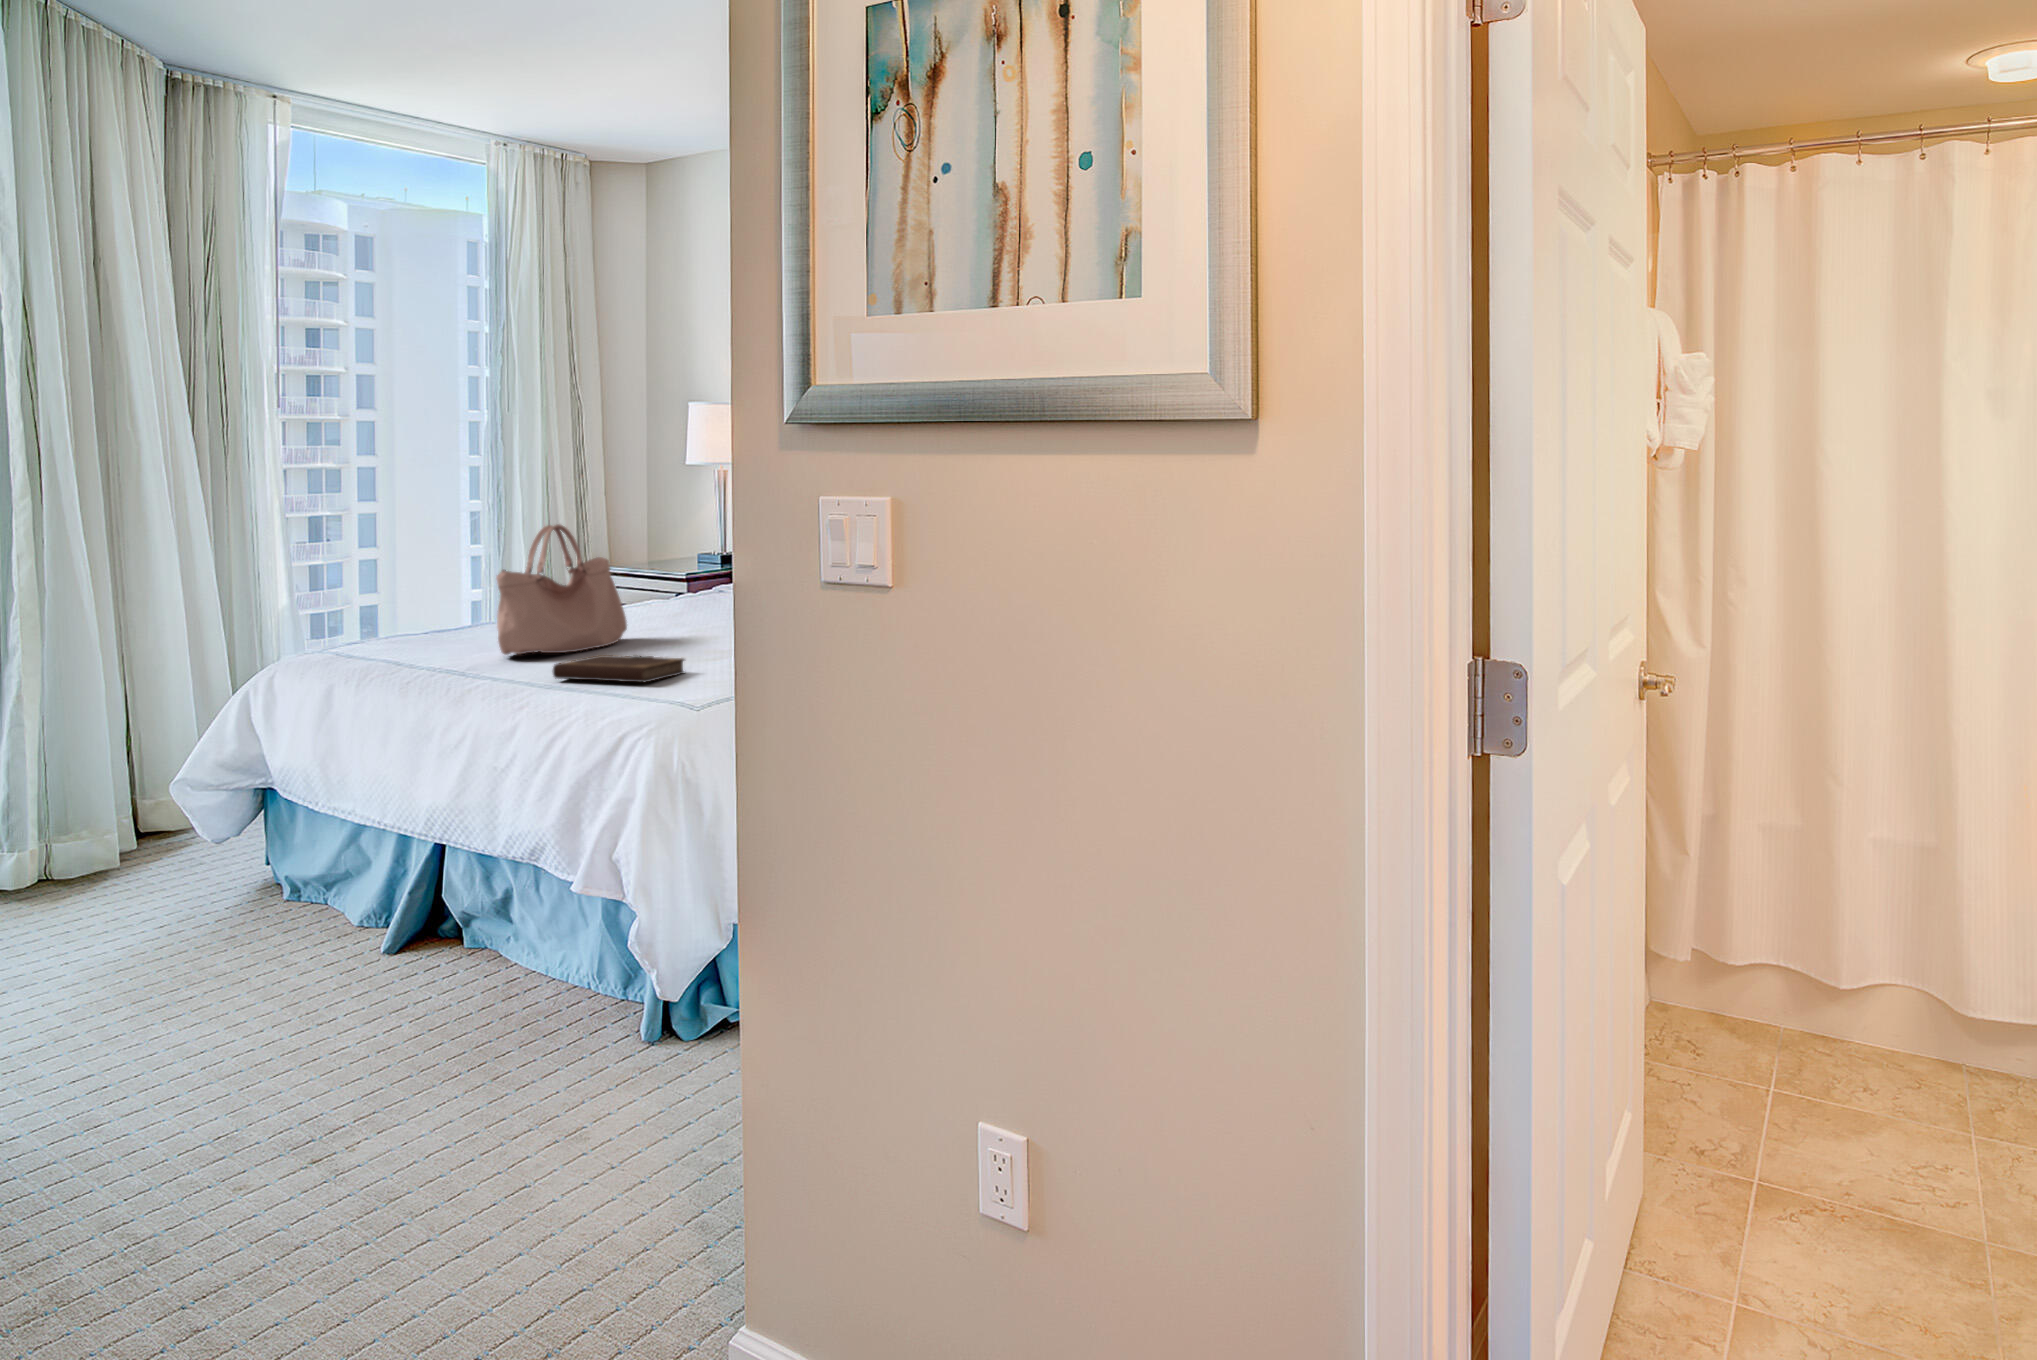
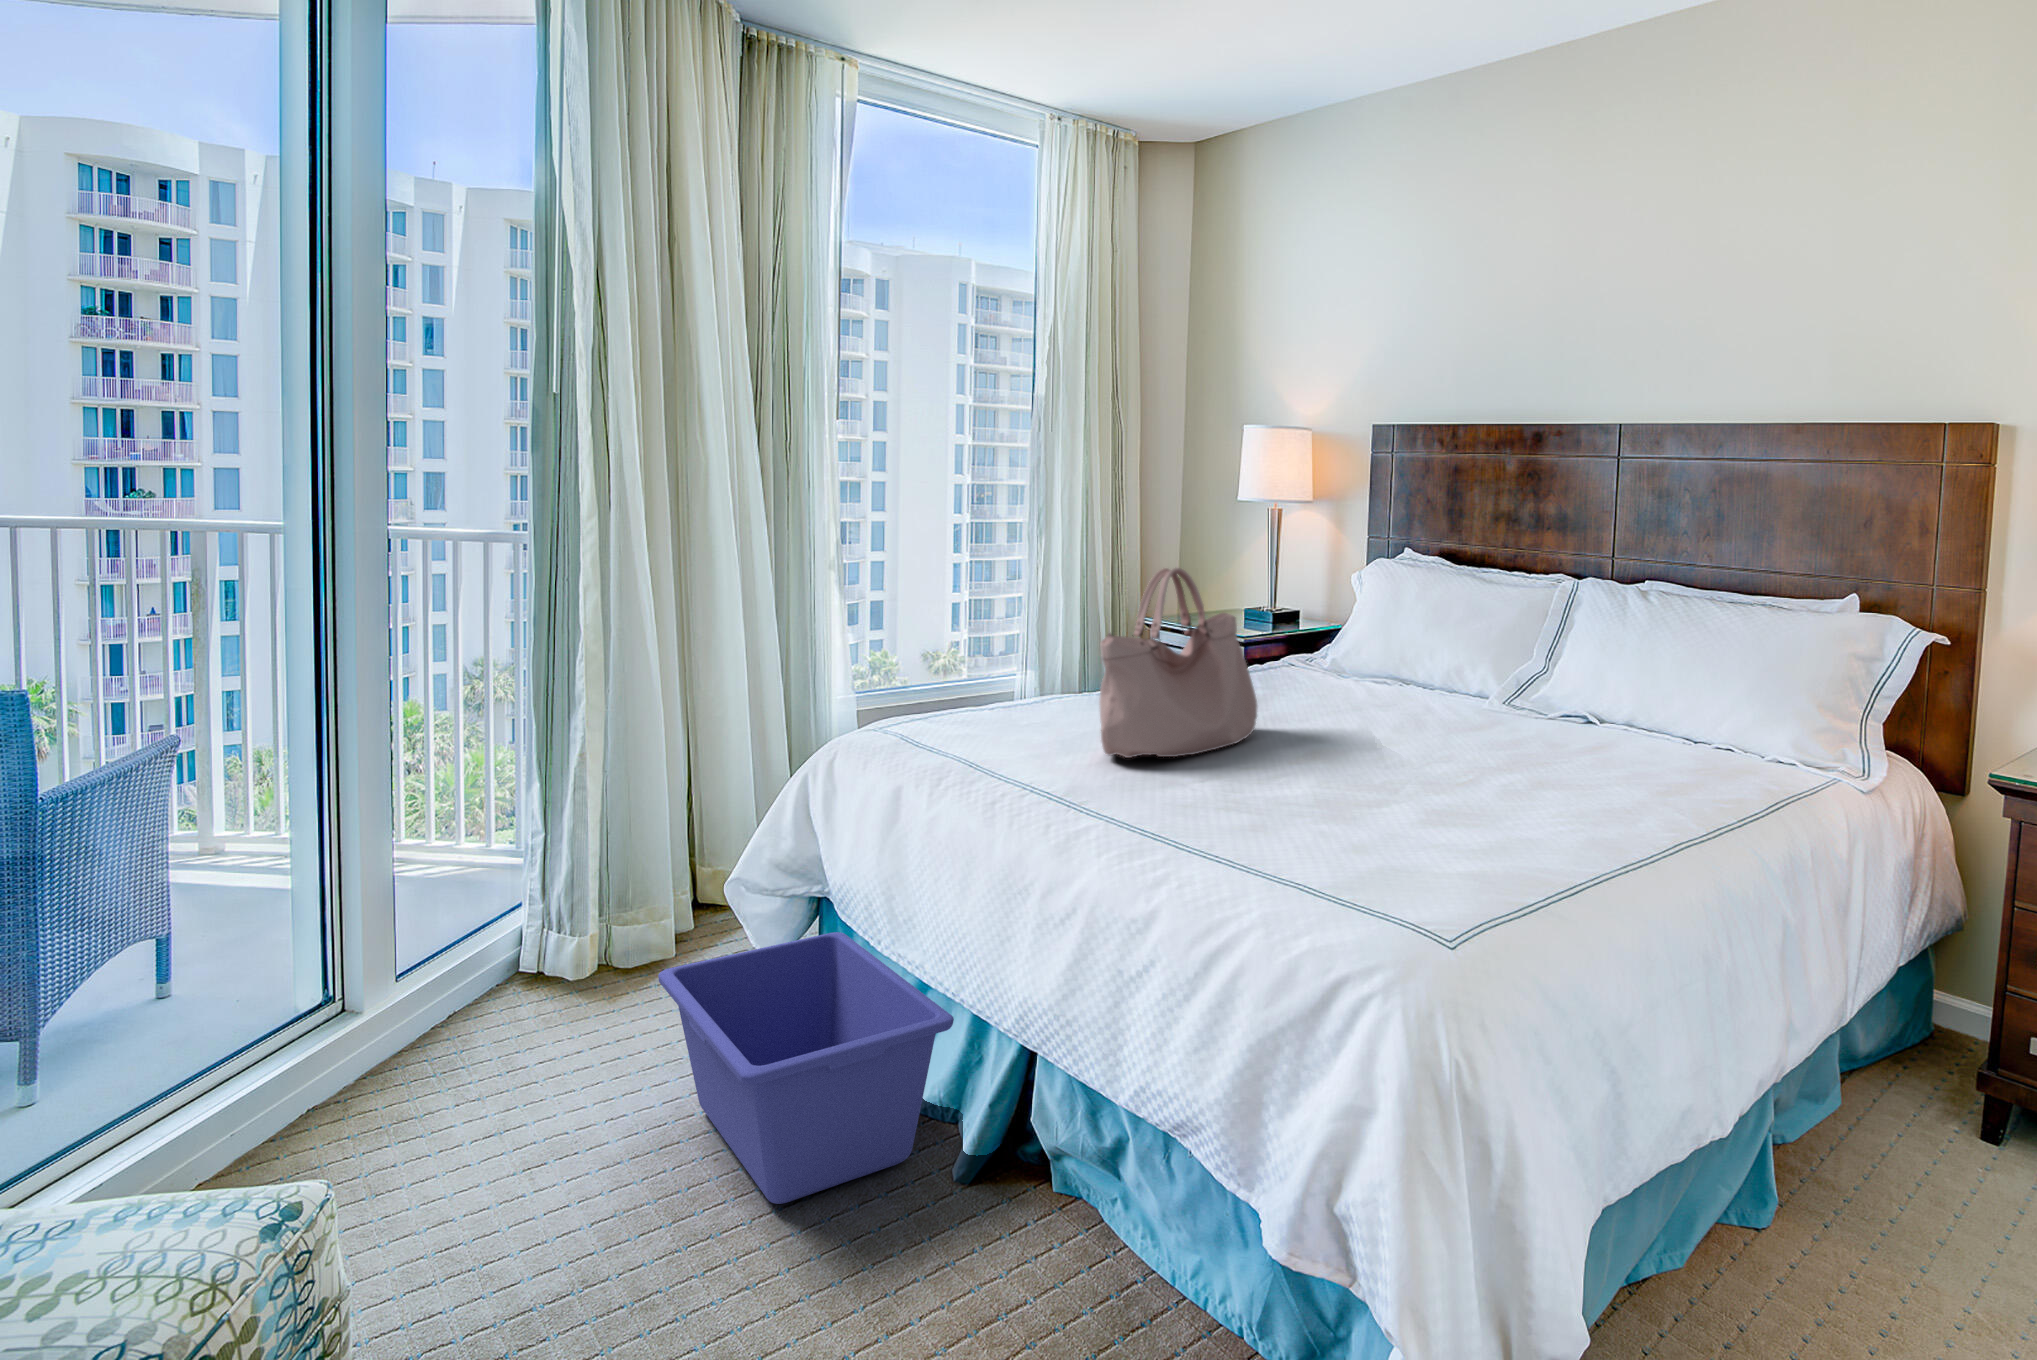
notebook: present [553,655,685,682] -> none [1193,776,1386,845]
storage bin: none [120,812,383,977] -> present [658,932,954,1204]

